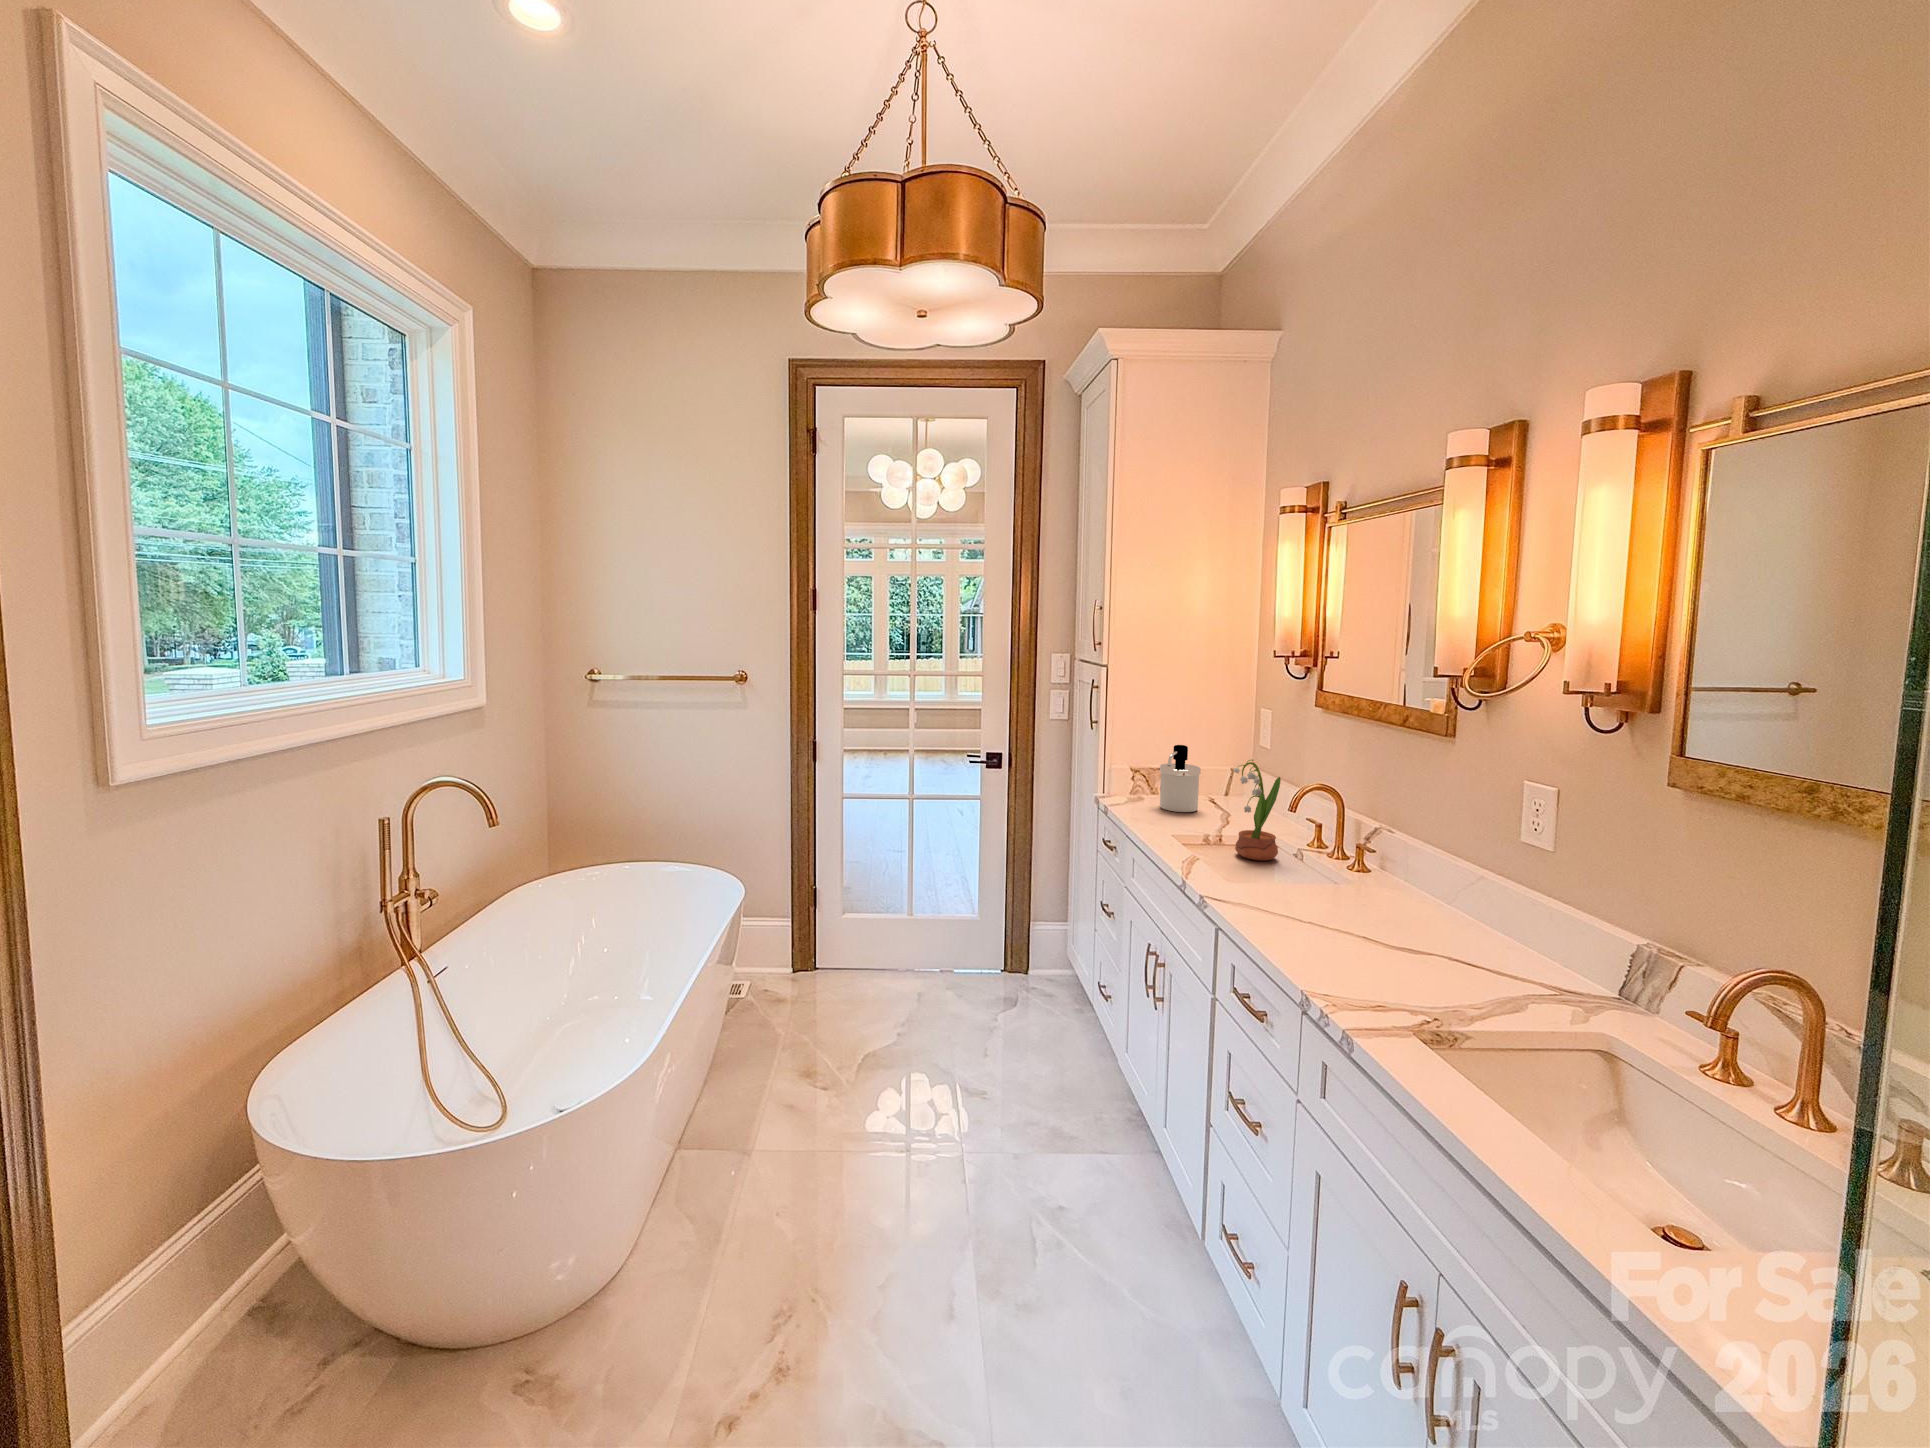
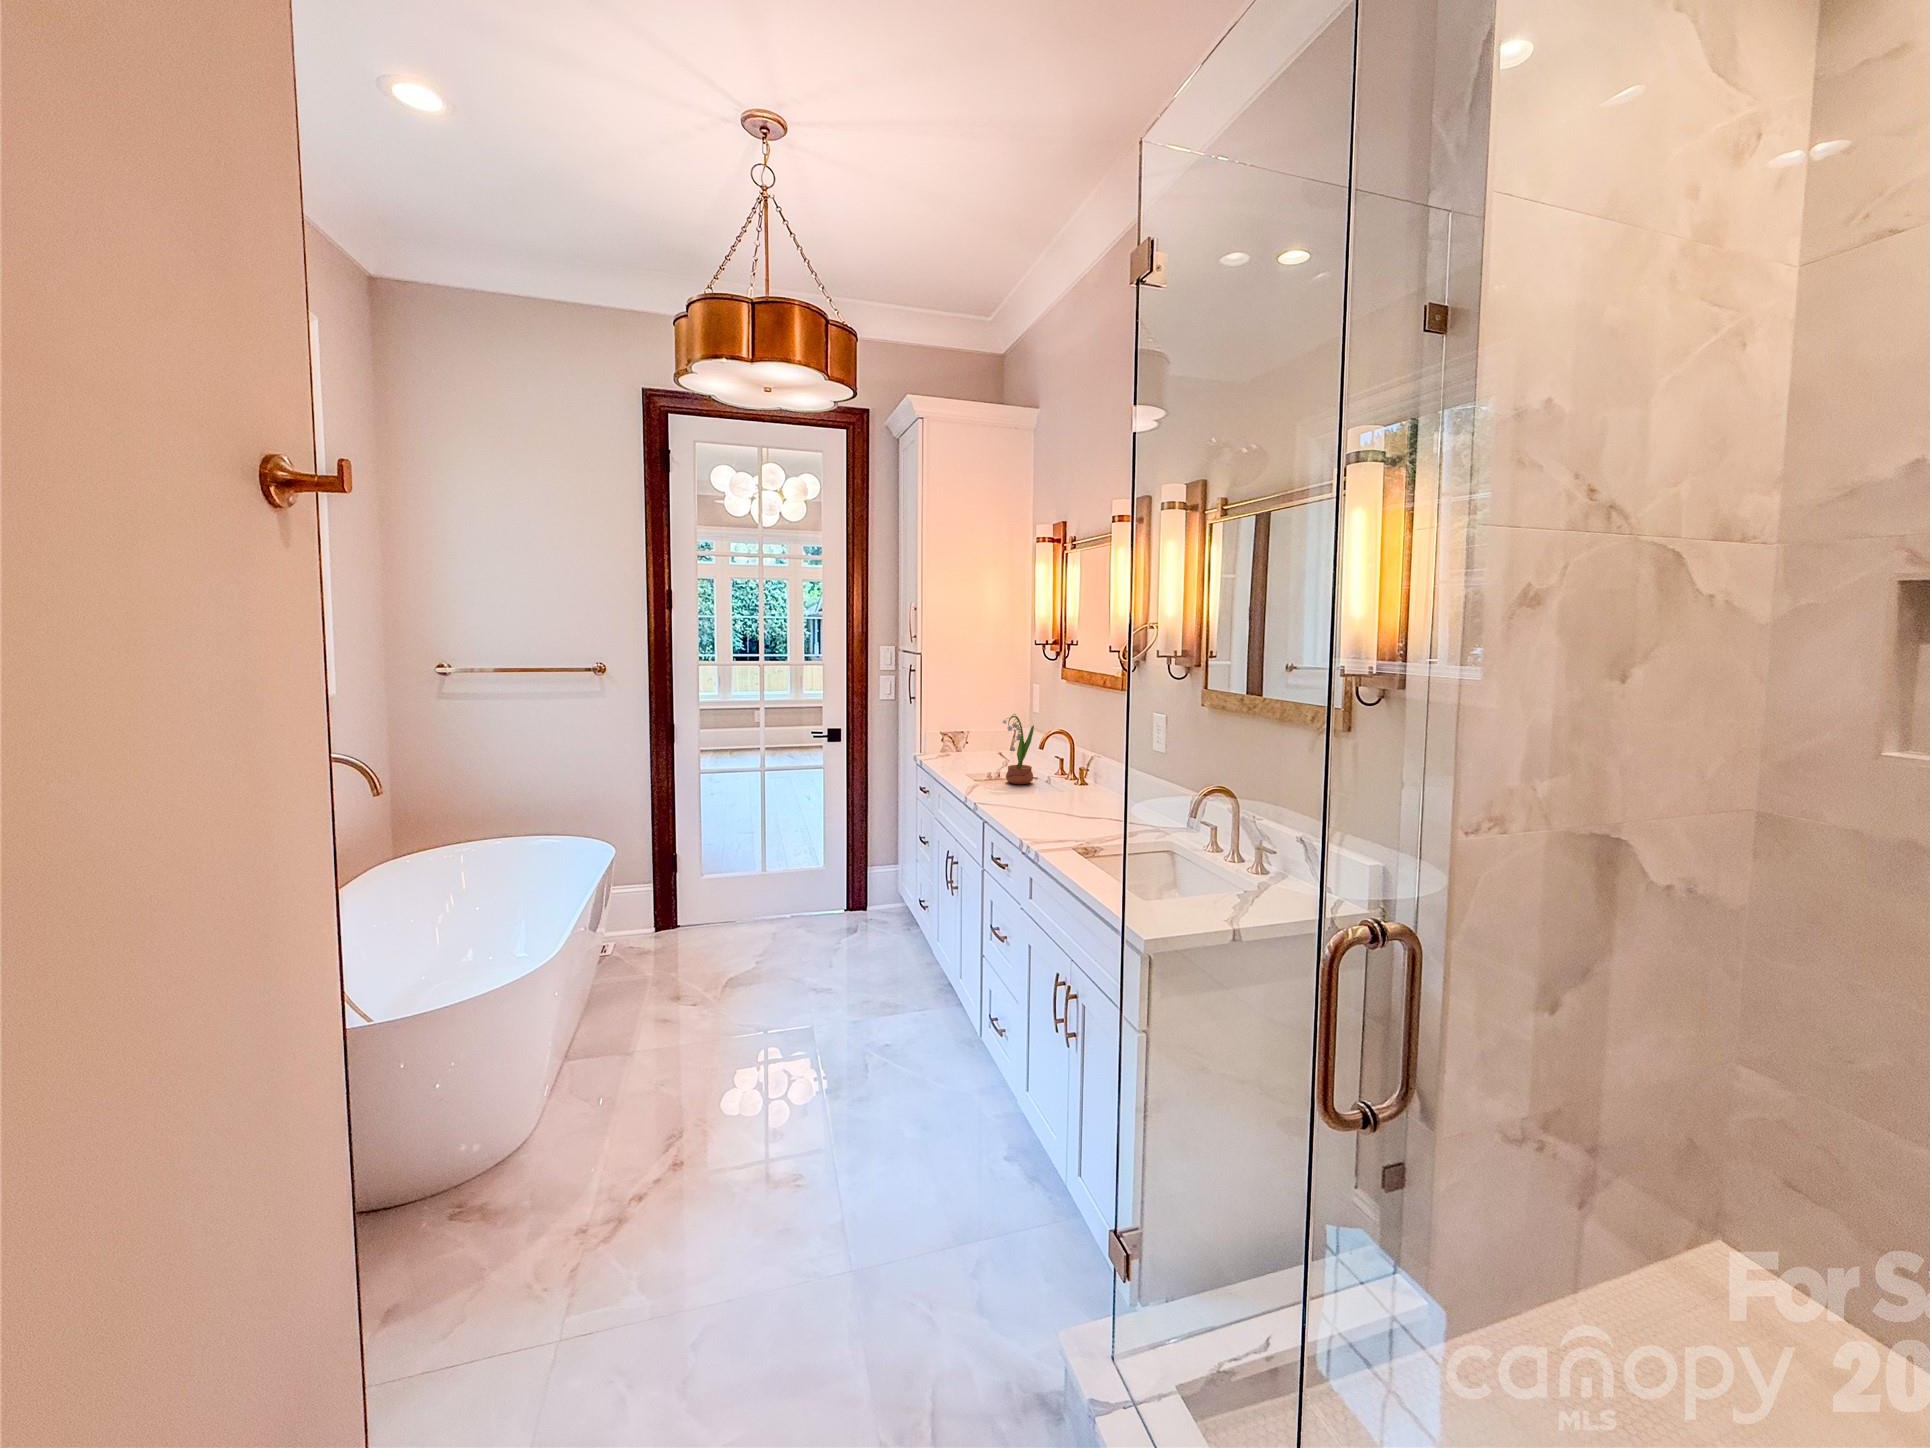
soap dispenser: present [1160,745,1201,812] -> none [961,711,991,761]

